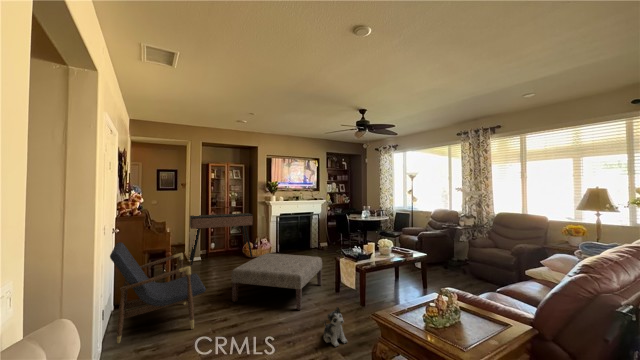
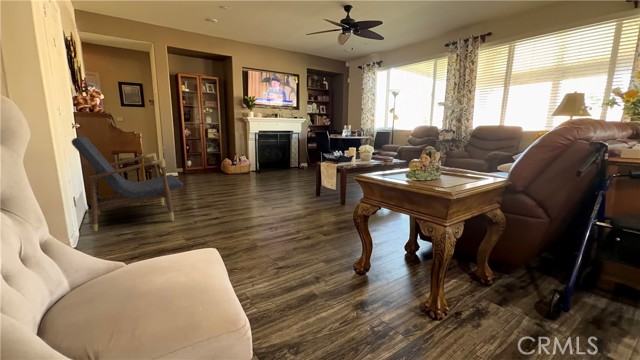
console table: present [189,213,253,265] -> none [162,129,232,179]
ottoman: present [232,253,322,310] -> none [210,162,302,208]
plush toy: present [324,307,347,347] -> none [304,196,327,231]

